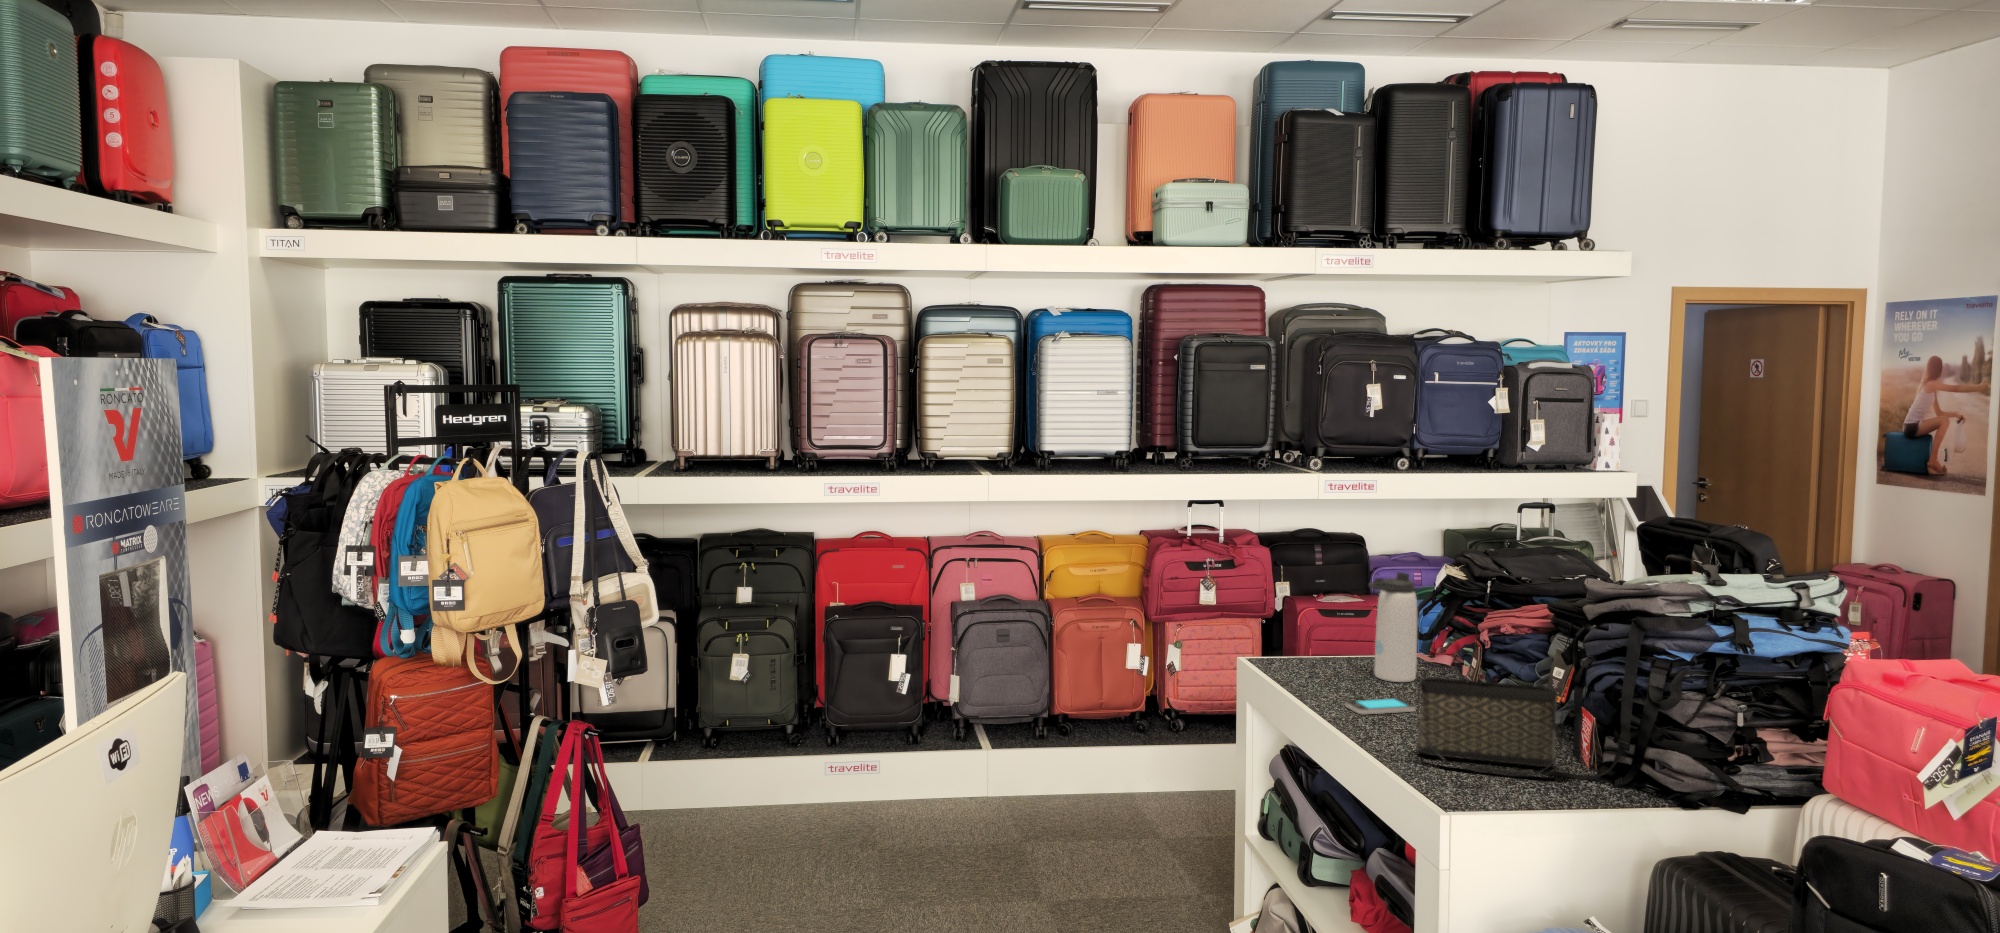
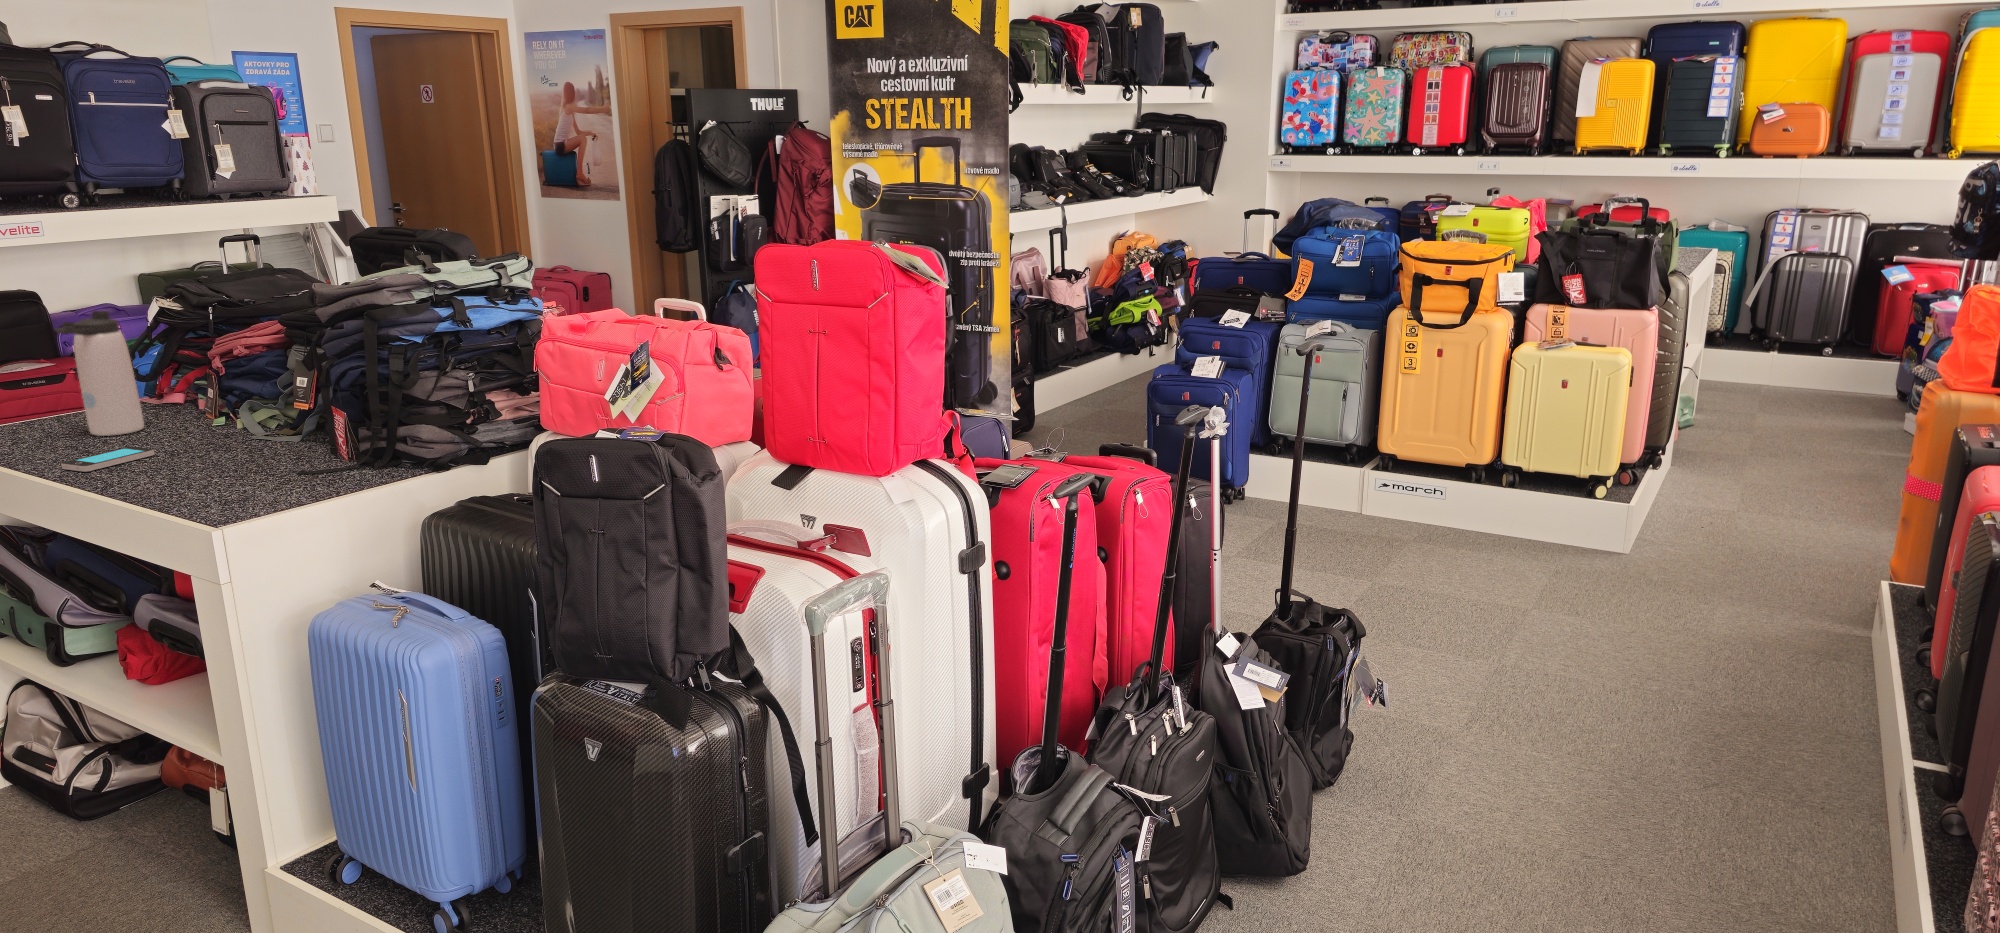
handbag: present [1417,677,1570,776] -> none [153,391,331,487]

